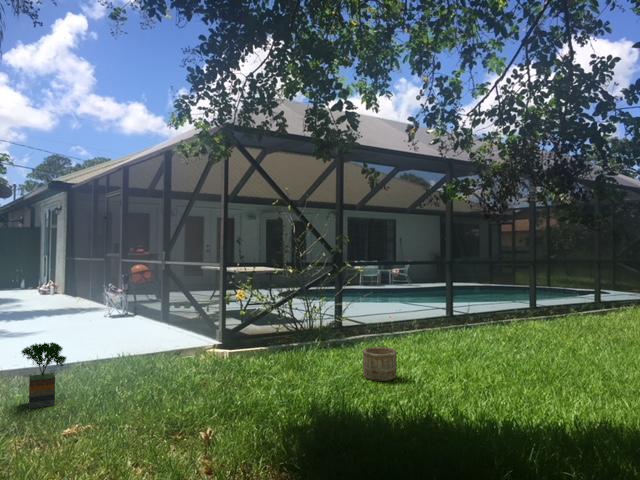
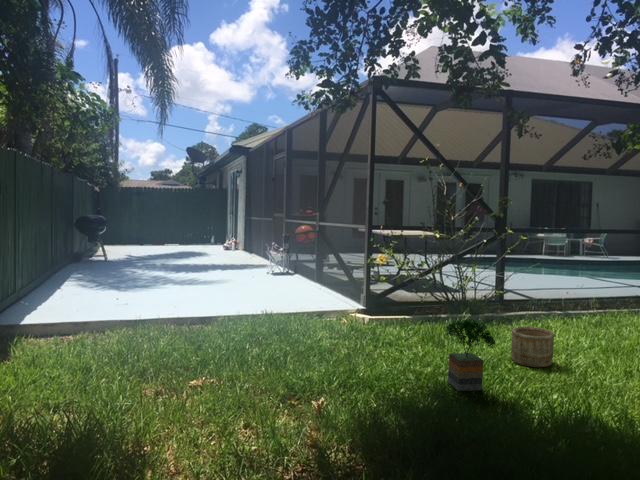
potted tree: present [21,342,66,409] -> present [446,320,496,391]

